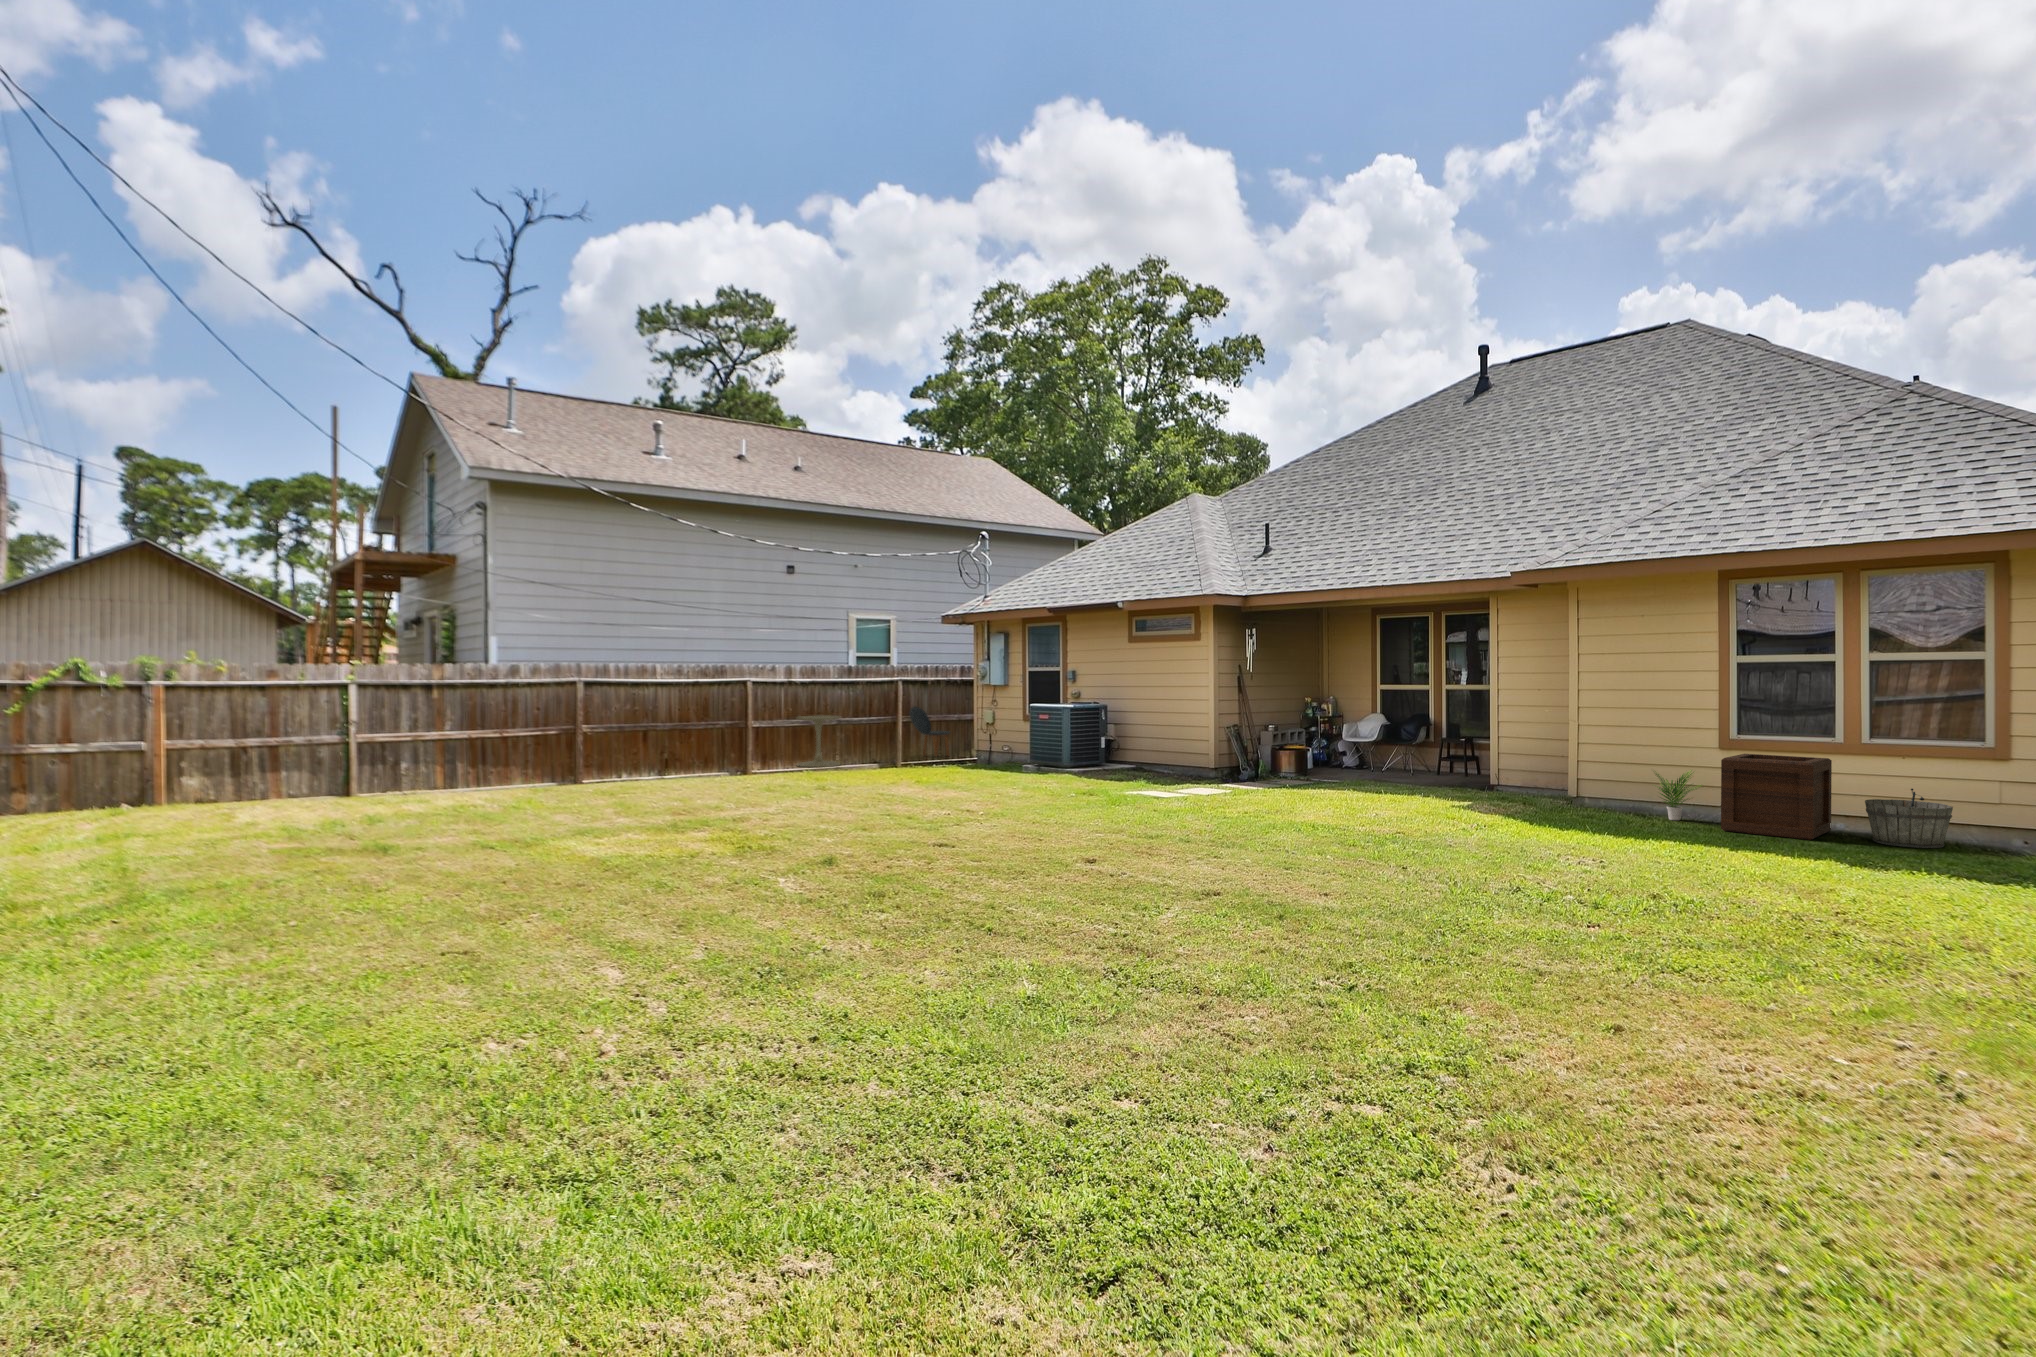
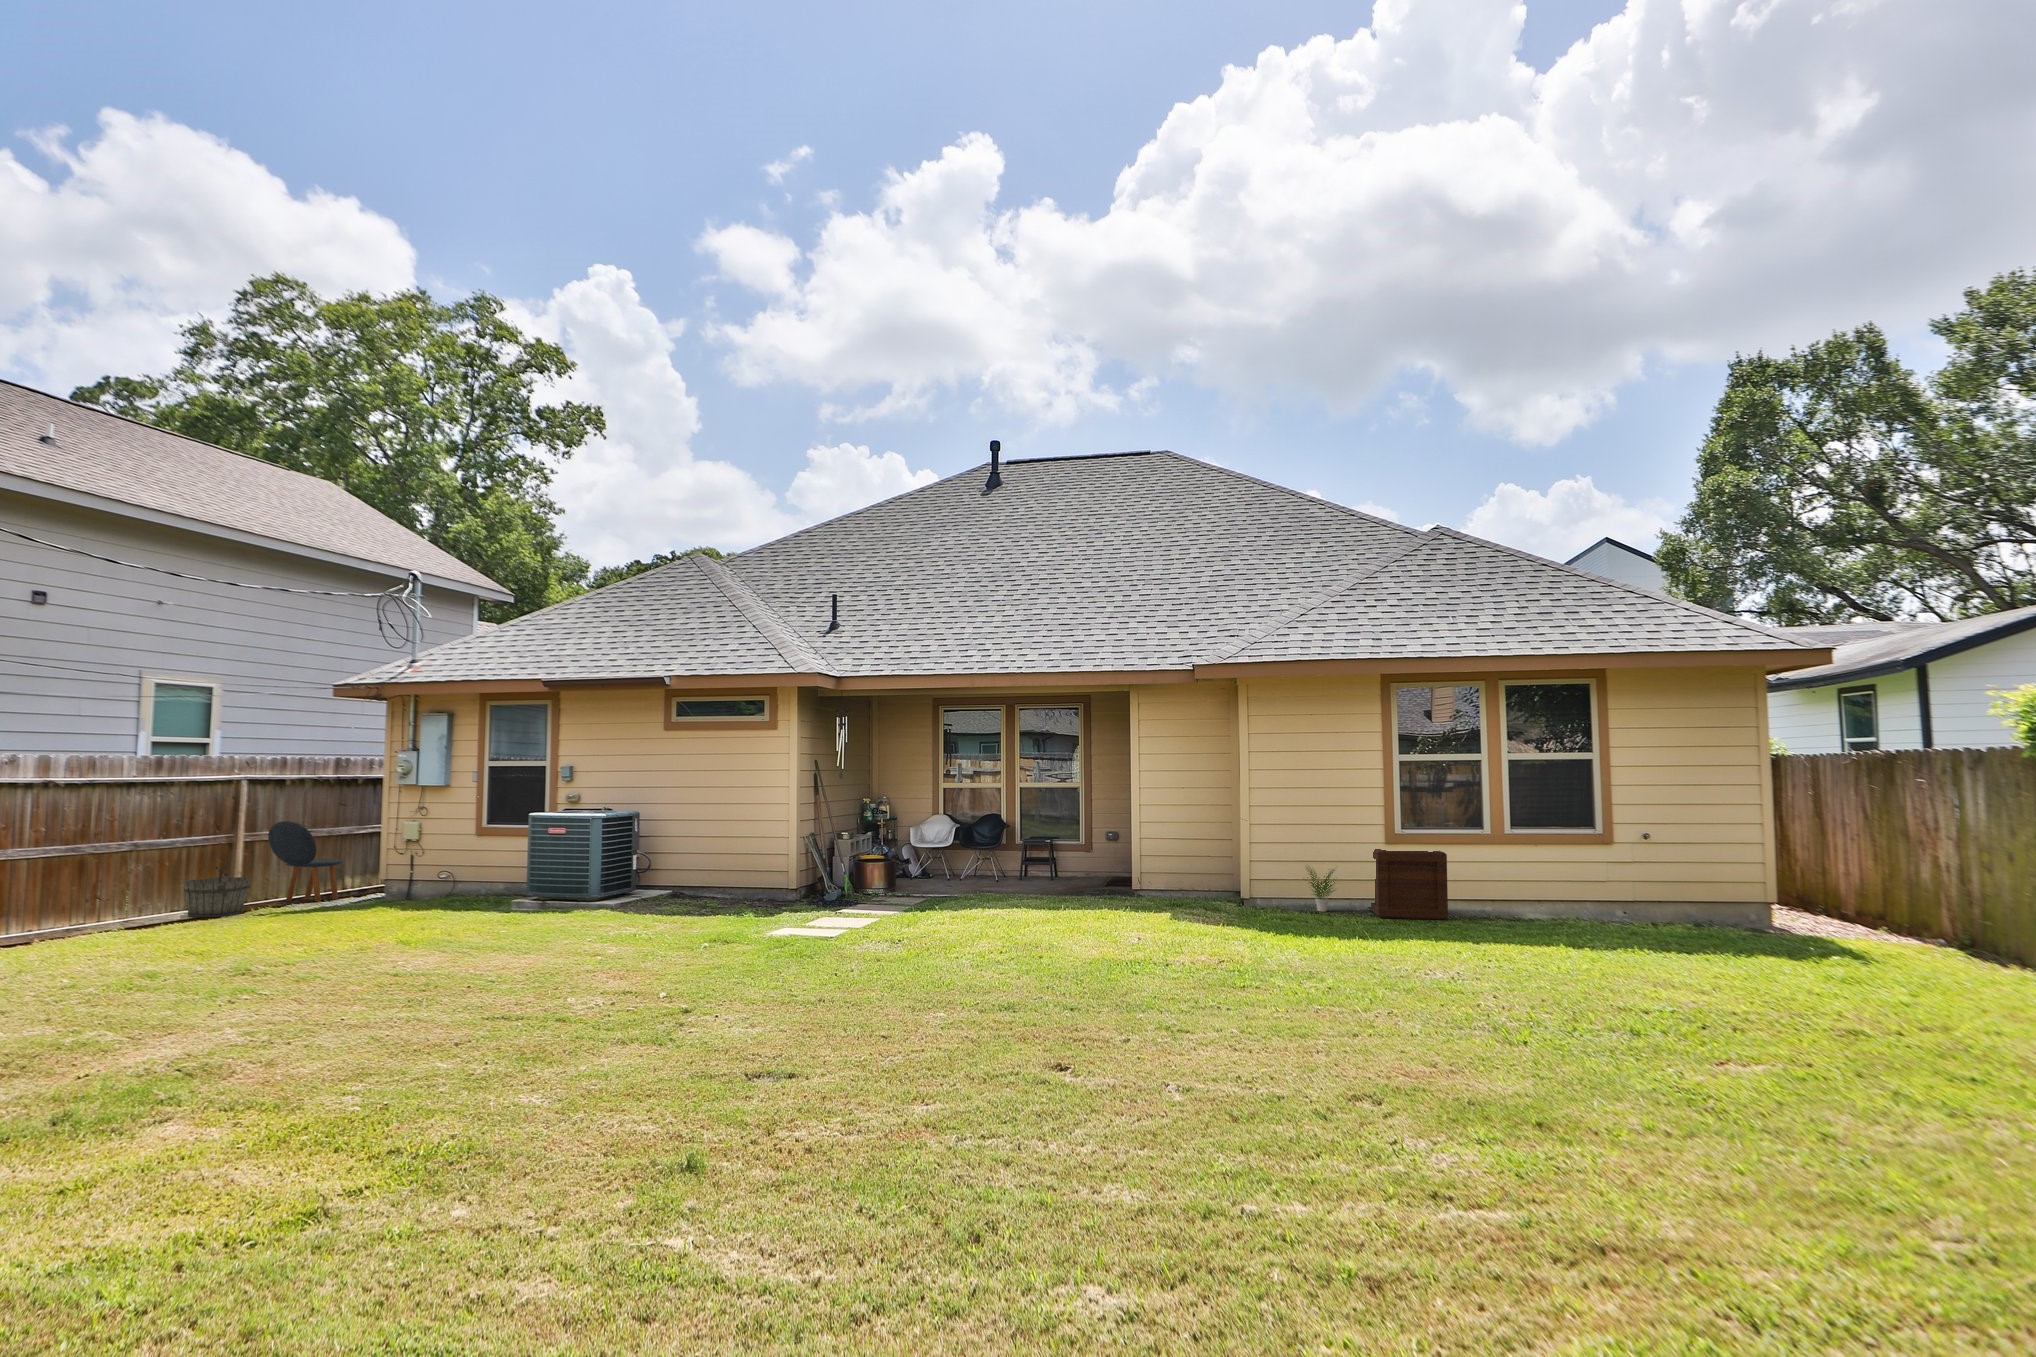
pedestal table: present [797,716,840,767] -> none [53,842,162,938]
wooden bucket: present [1865,789,1953,848] -> present [184,867,251,917]

